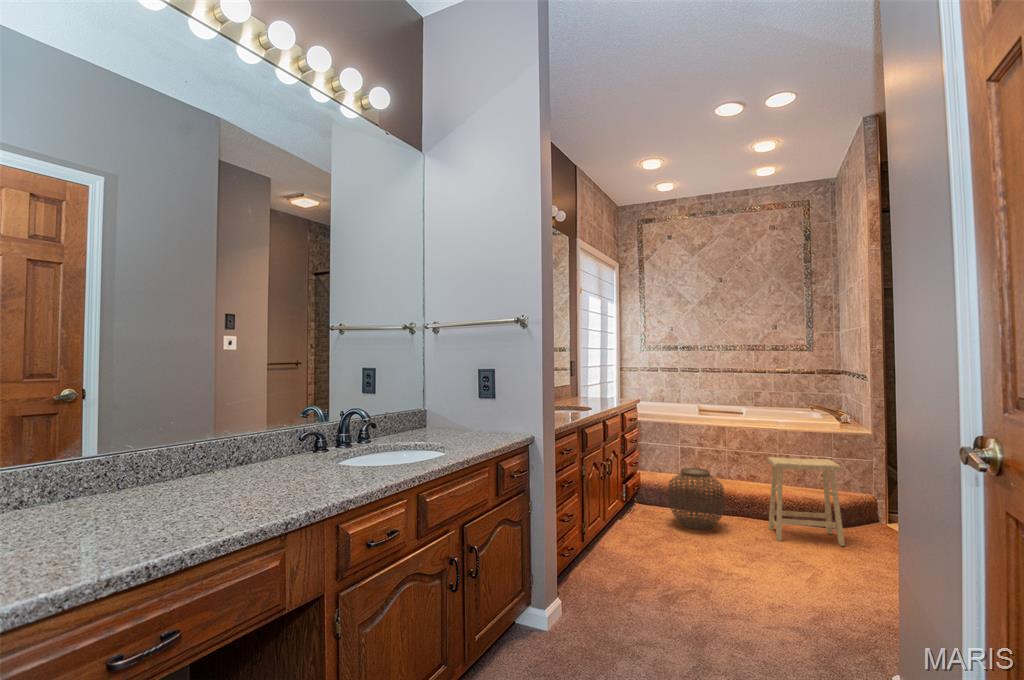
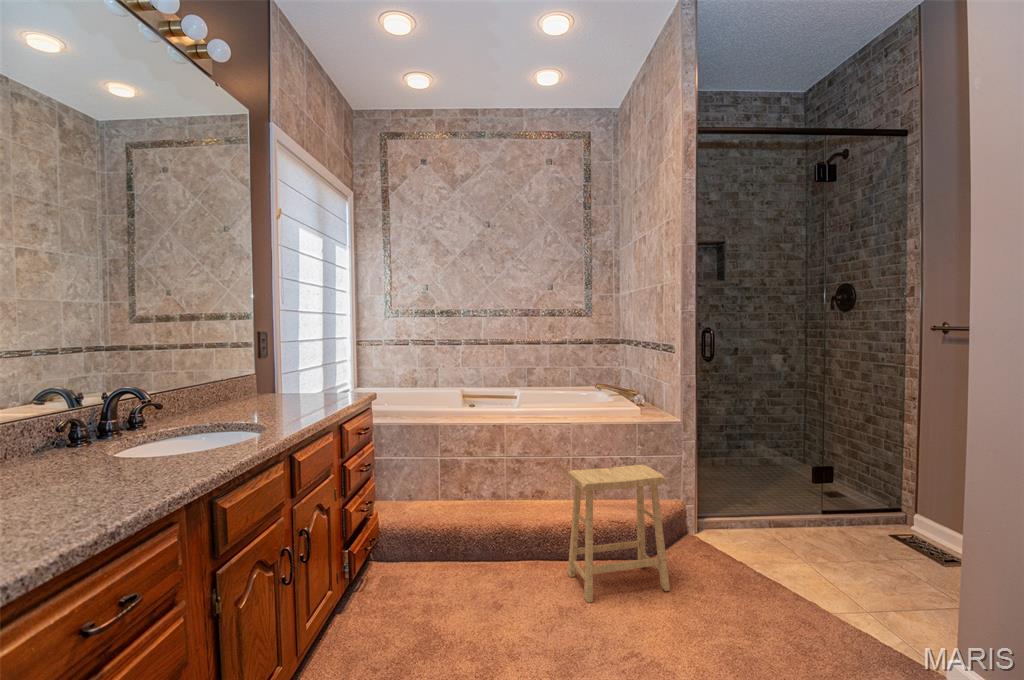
woven basket: present [669,468,724,530] -> none [424,501,510,608]

